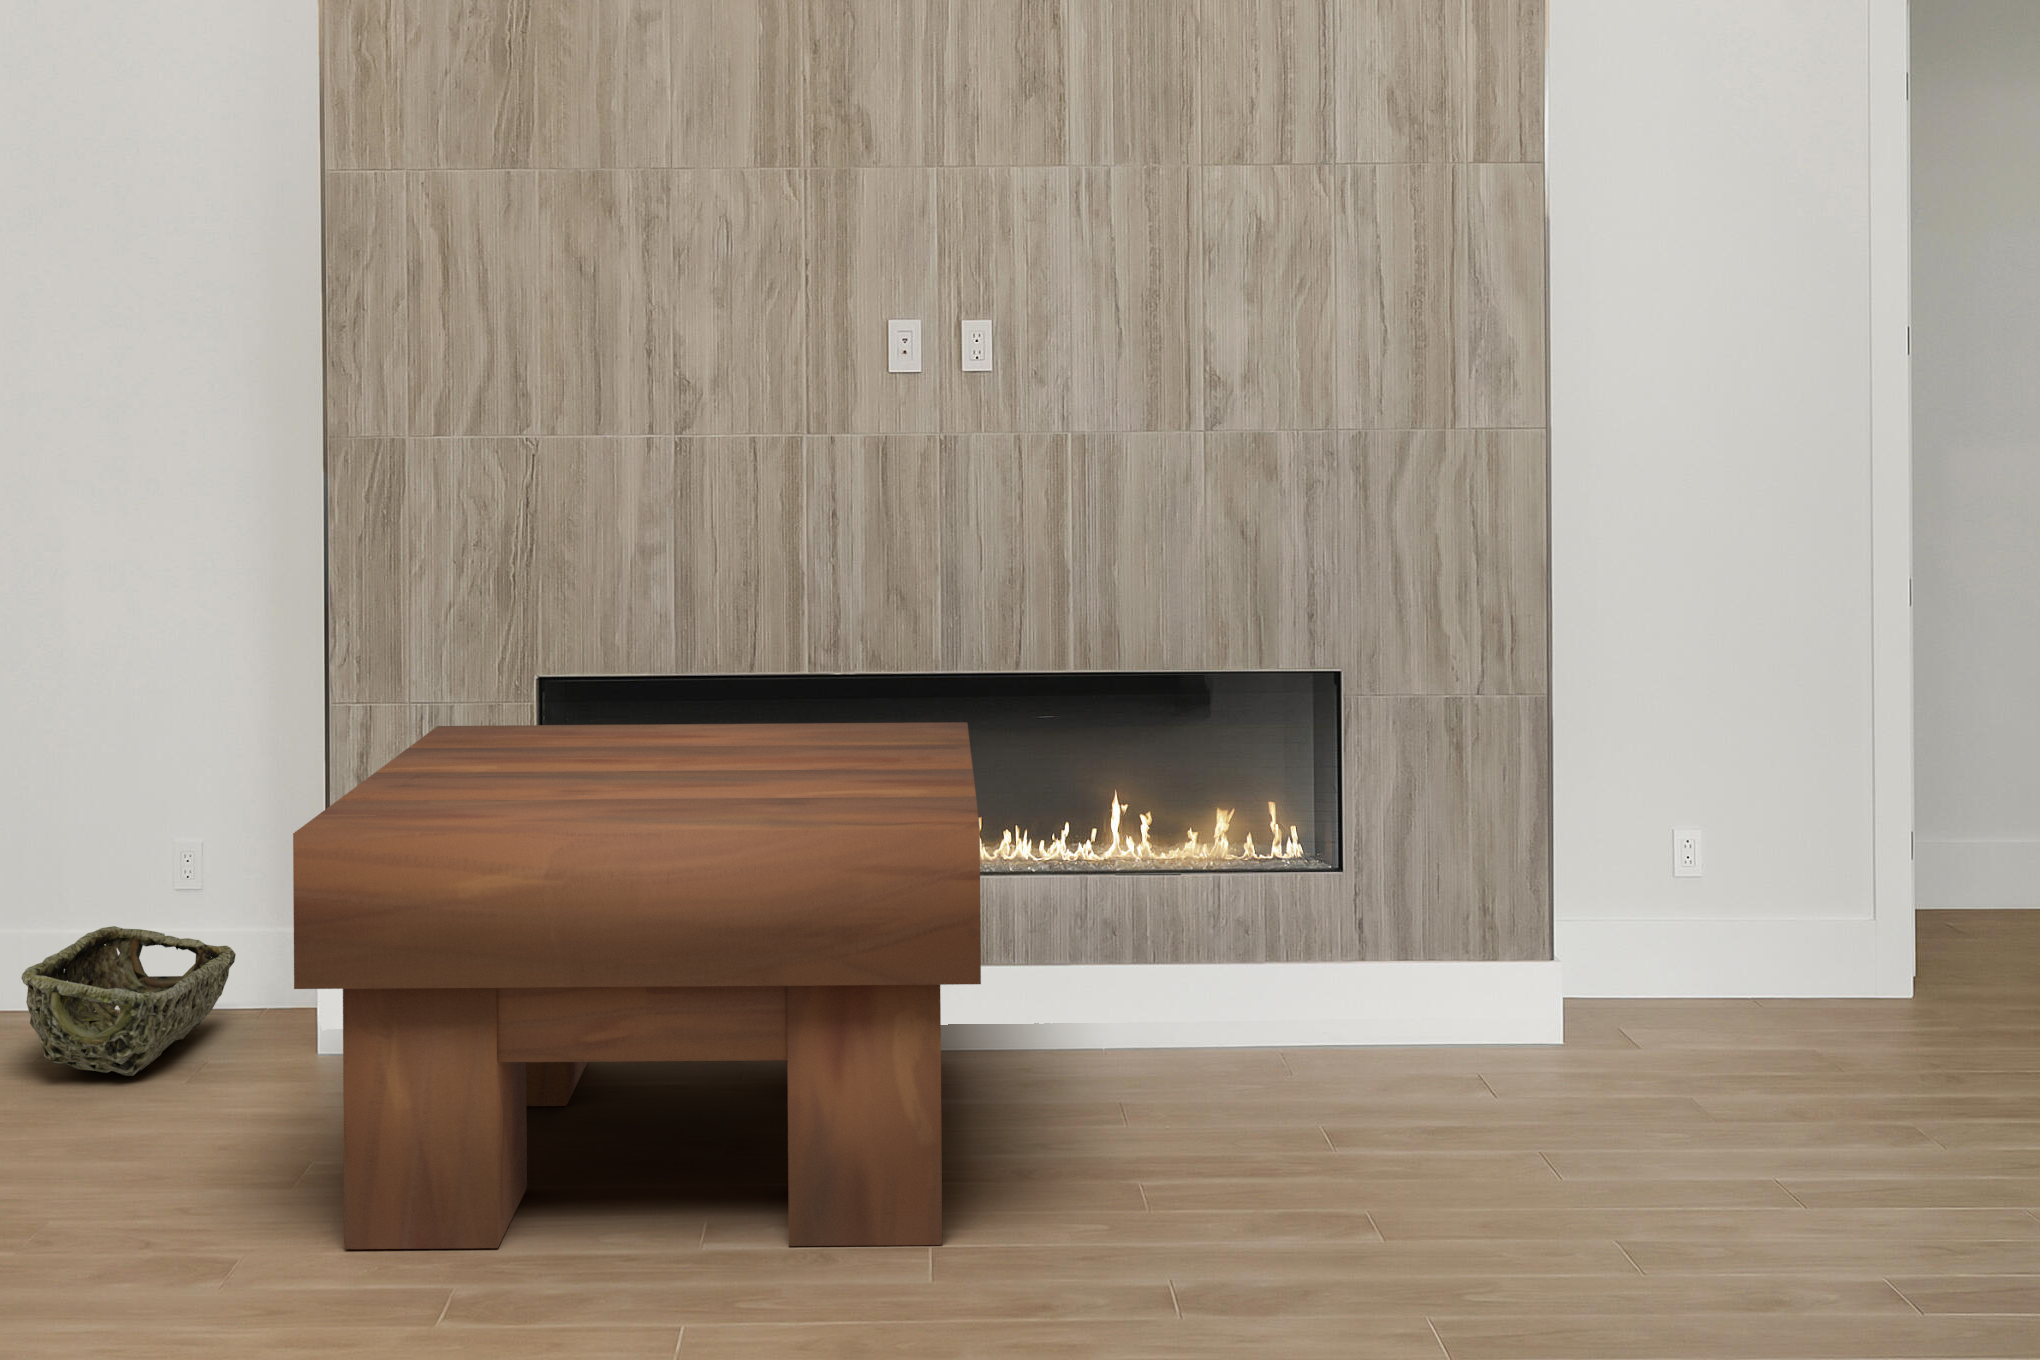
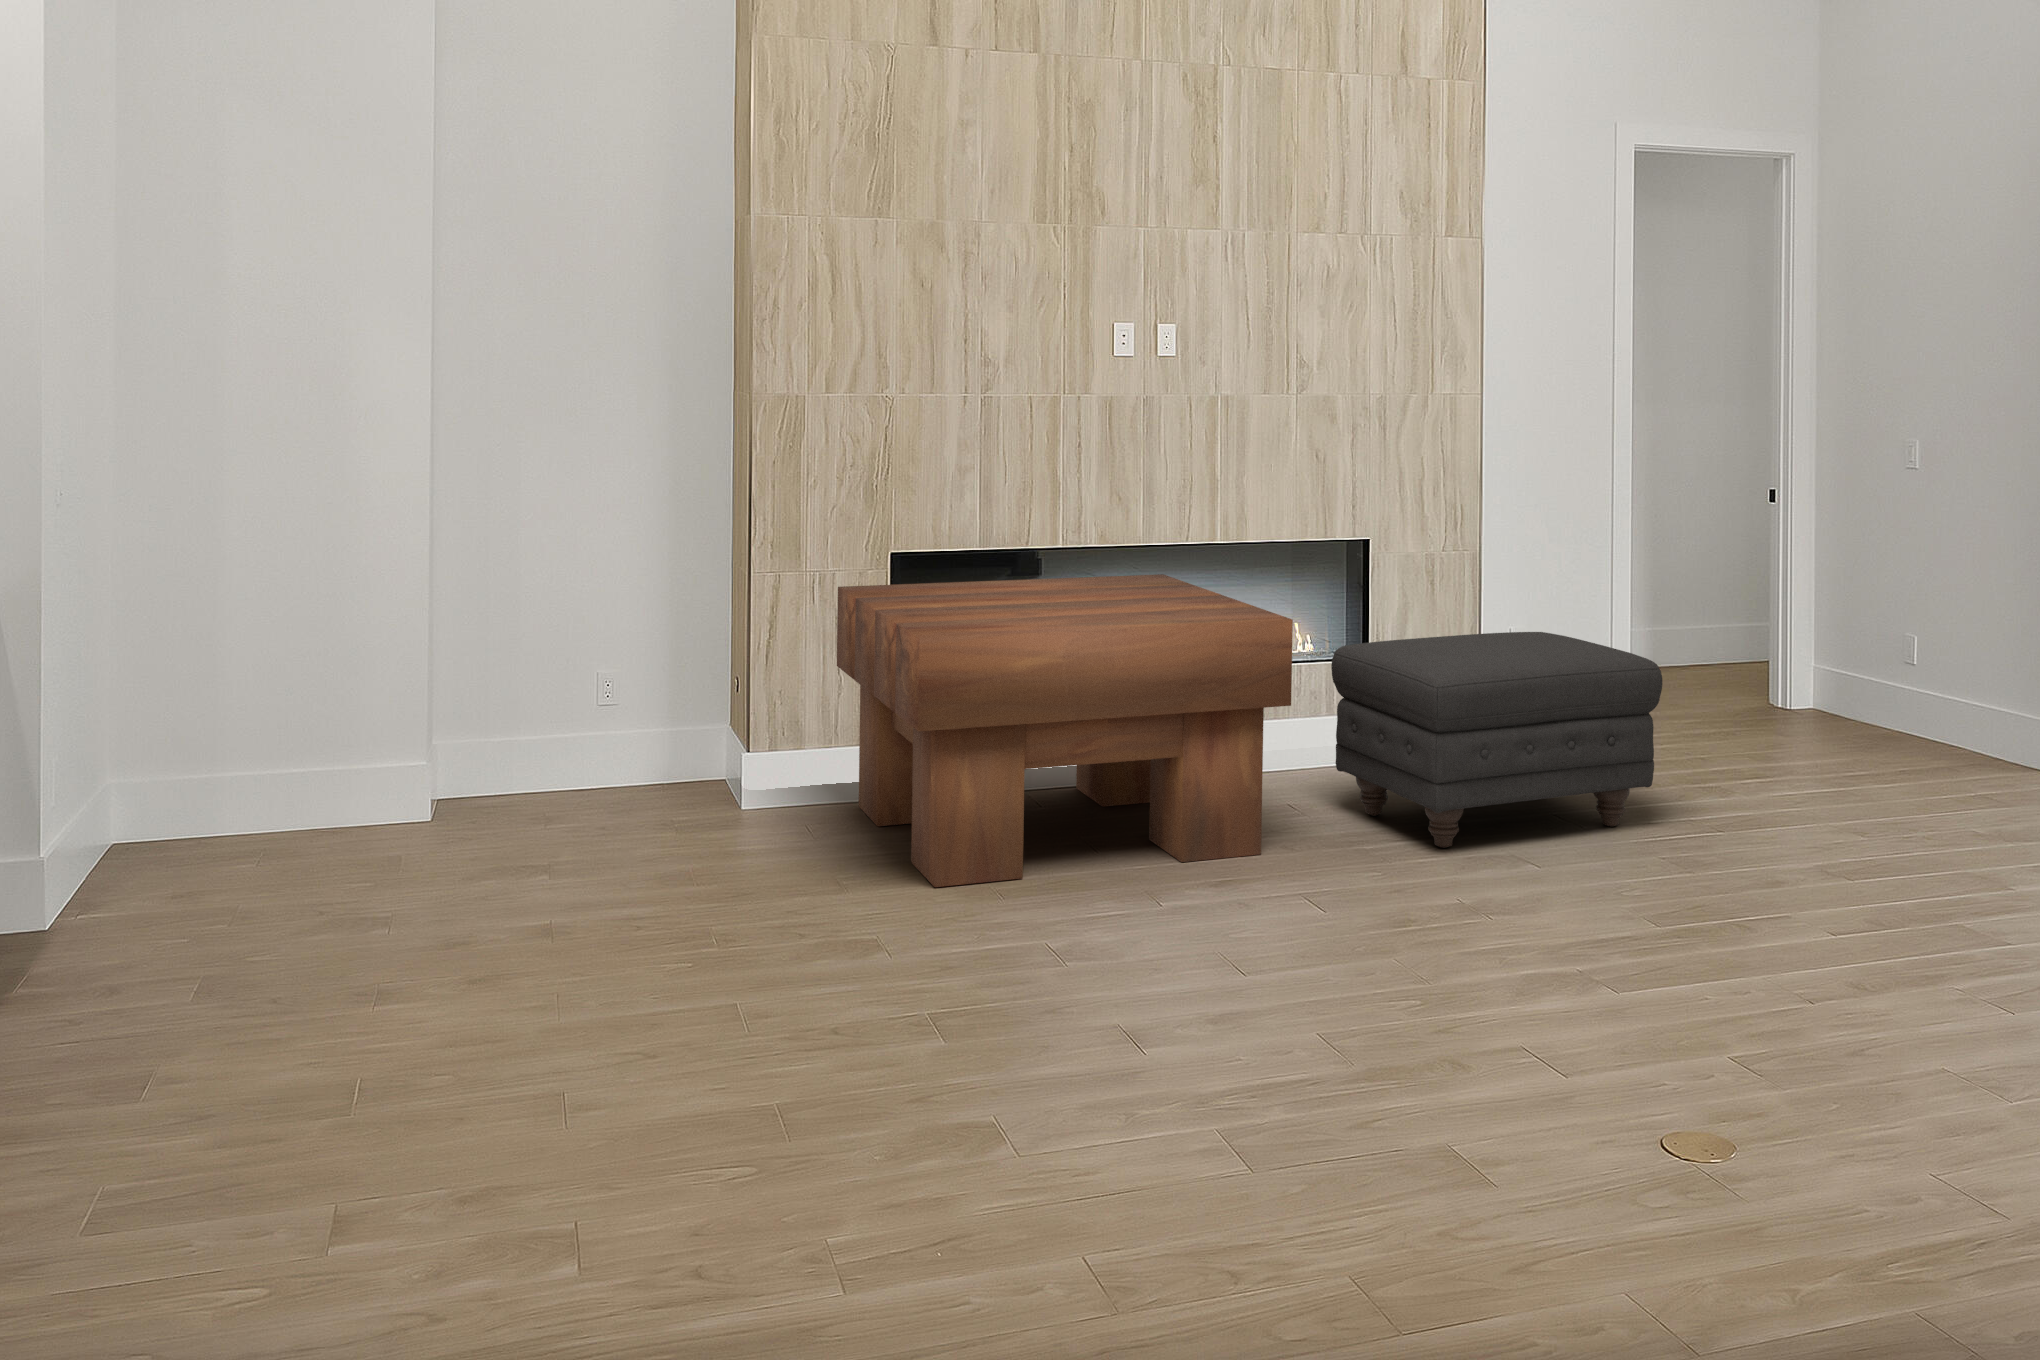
ottoman: none [1164,858,1762,1274] -> present [1331,632,1662,848]
woven basket: present [21,926,236,1076] -> none [561,738,680,829]

